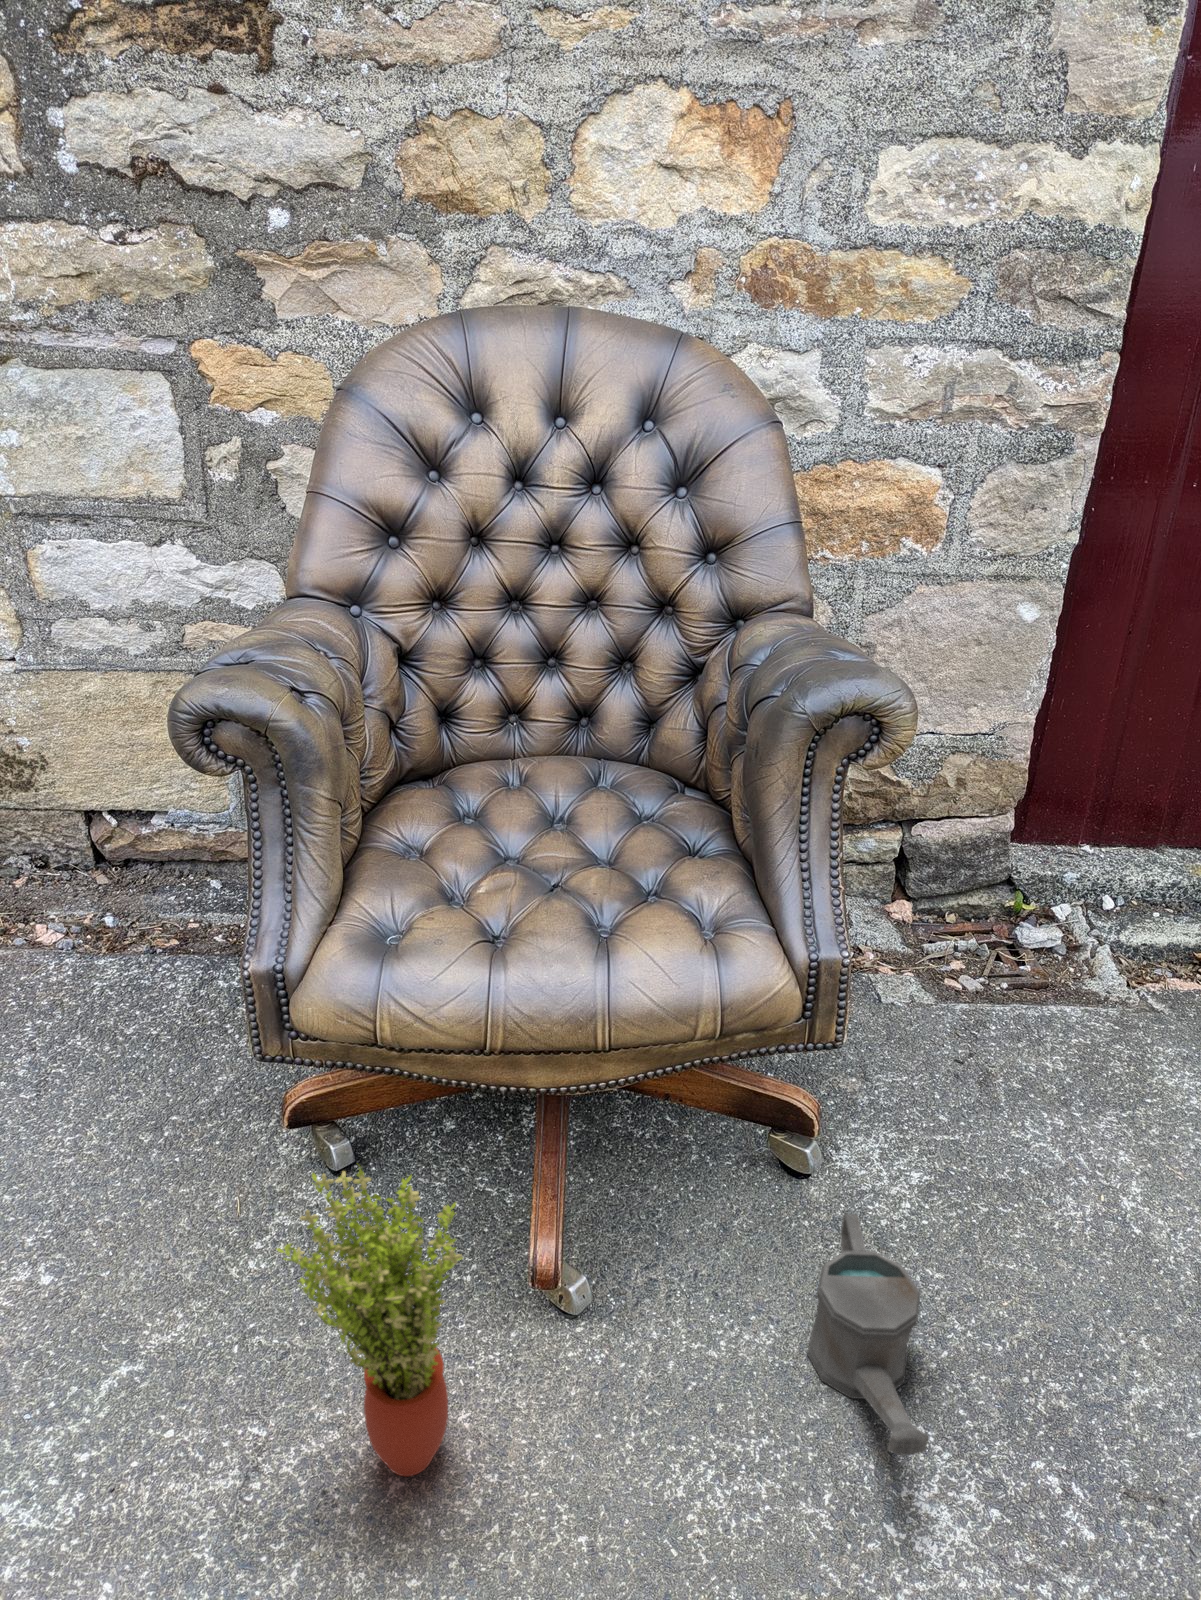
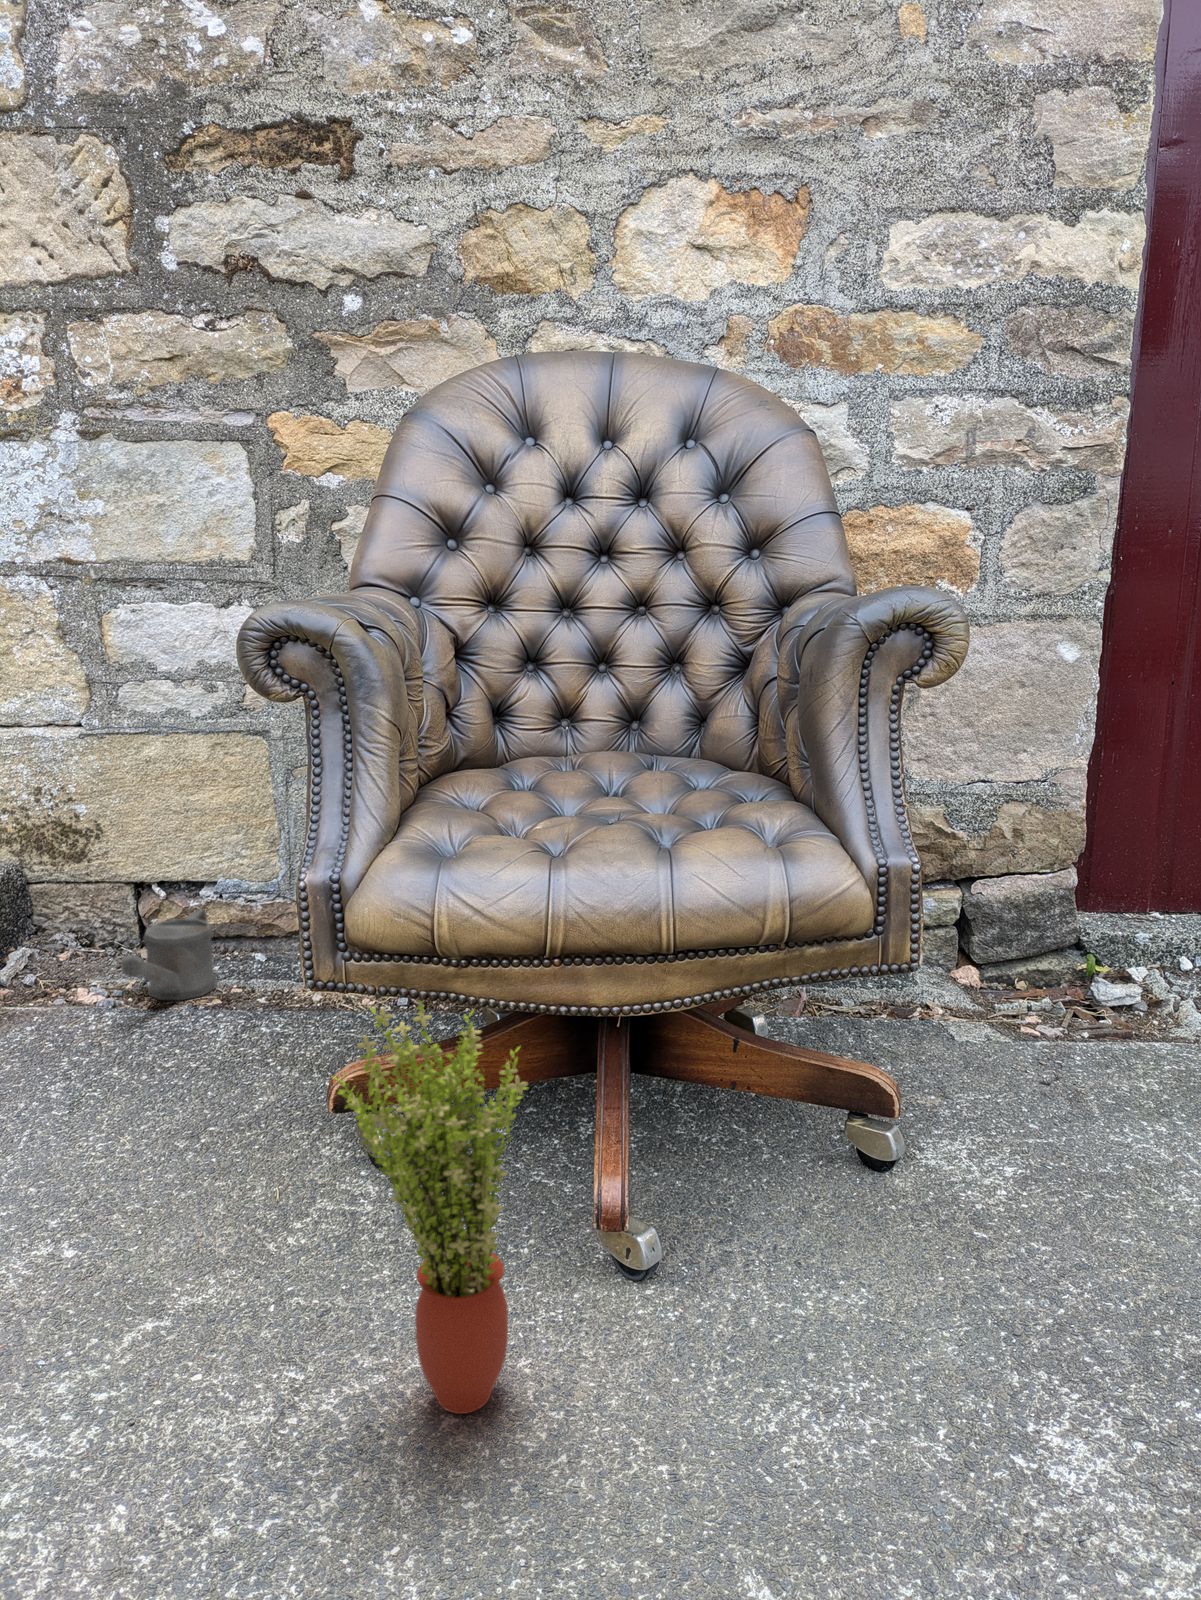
watering can: present [807,1214,928,1455] -> present [121,909,216,1000]

